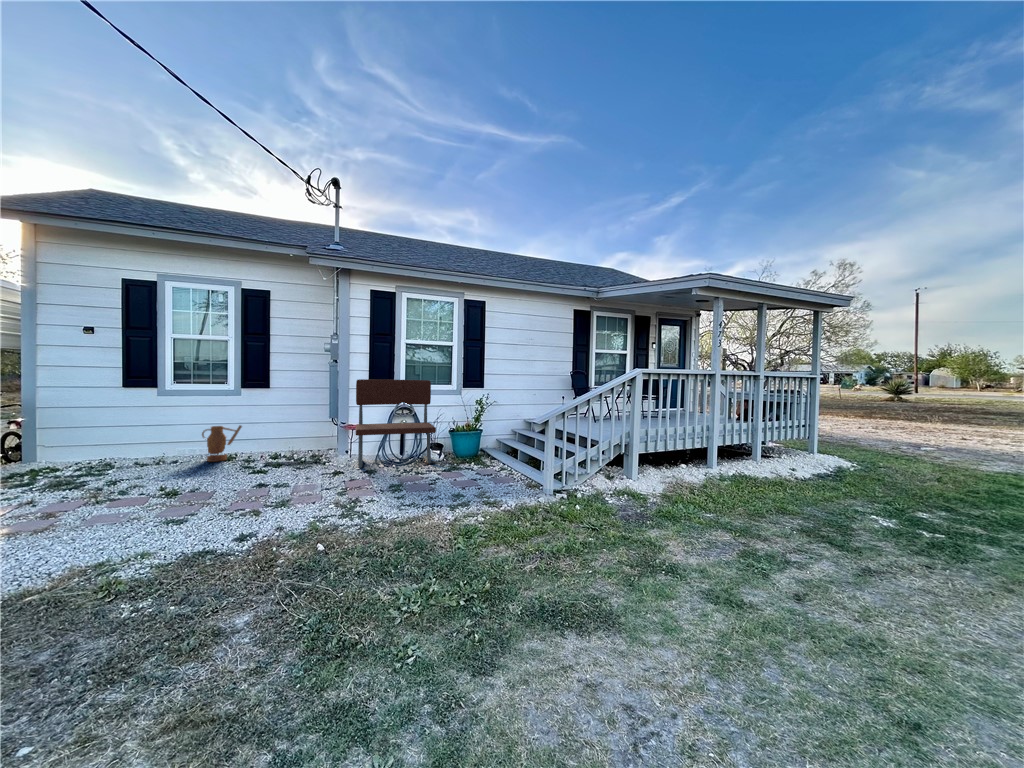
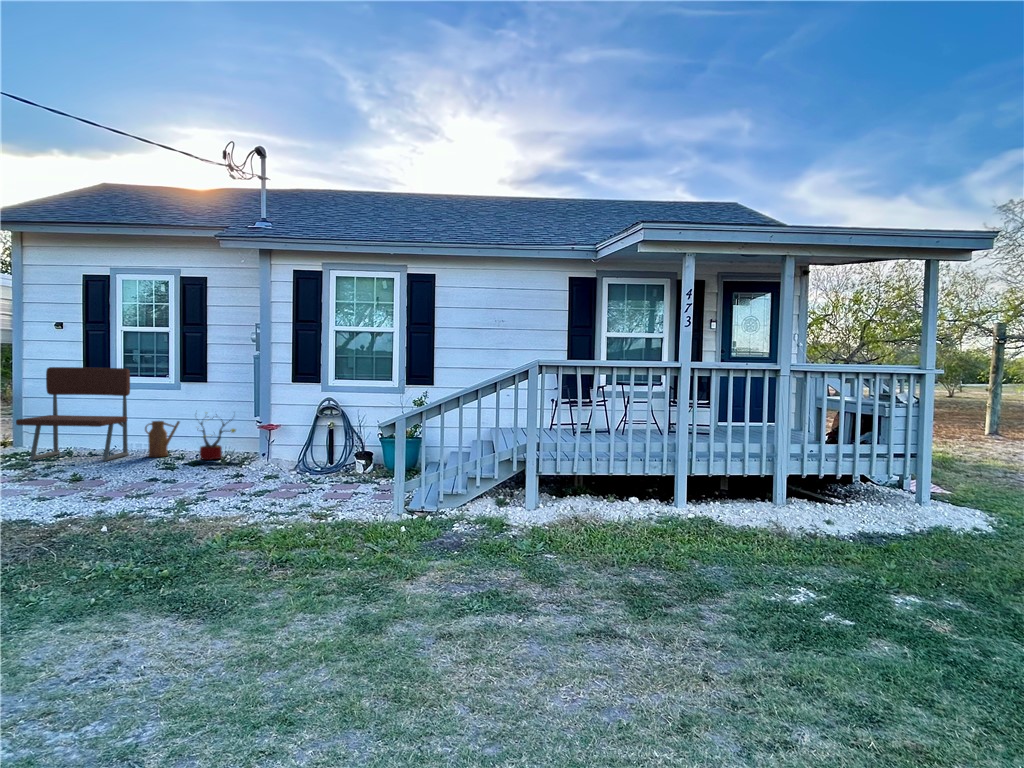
bench: present [356,379,436,468] -> present [16,367,130,461]
decorative plant: none [257,414,307,460] -> present [200,418,236,460]

